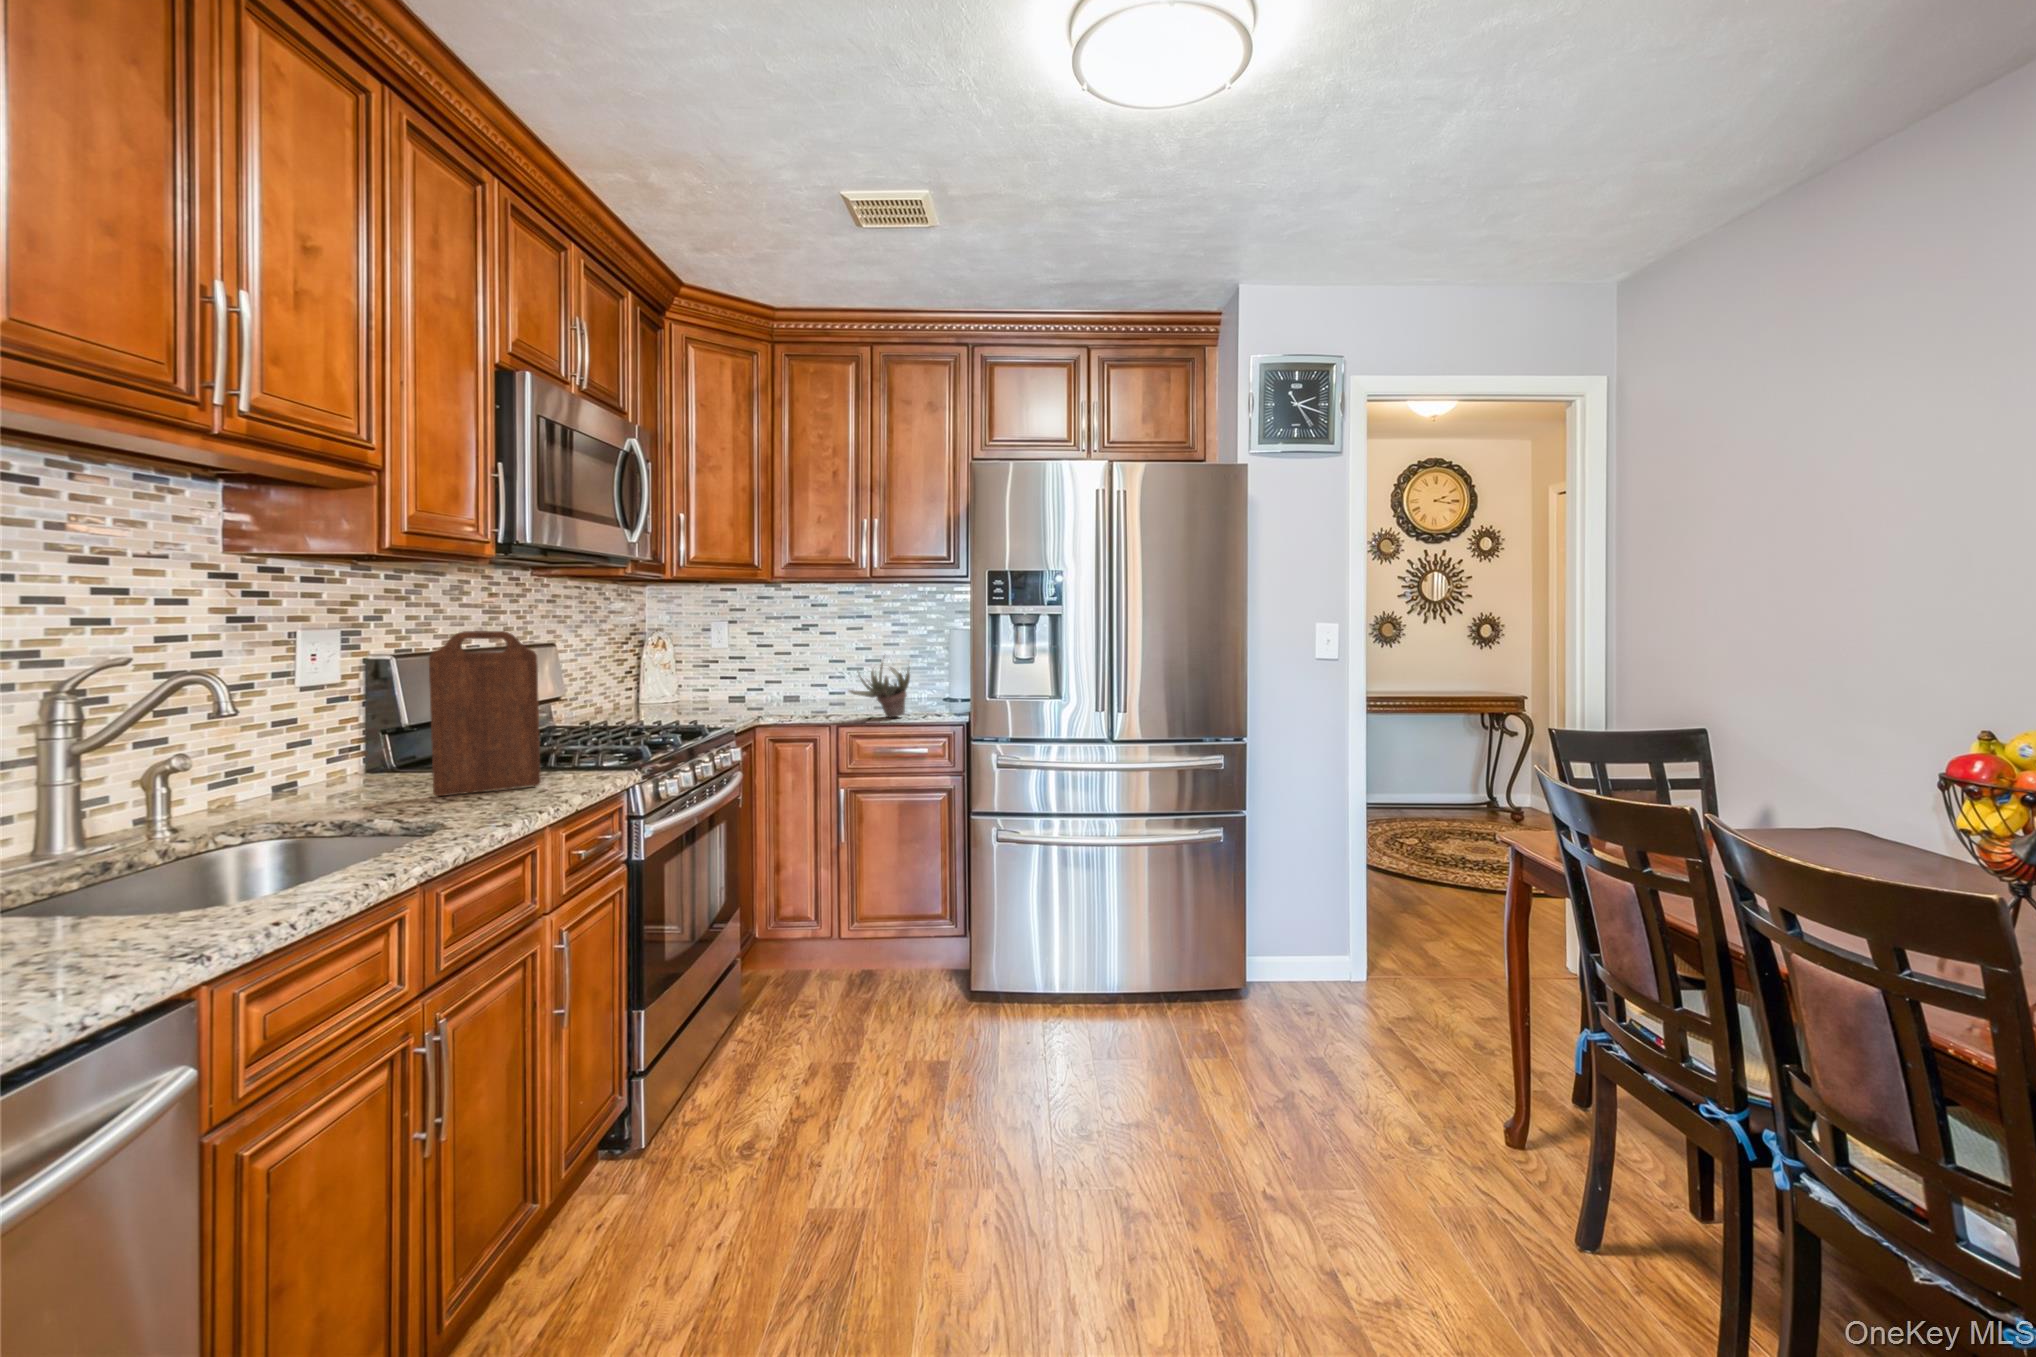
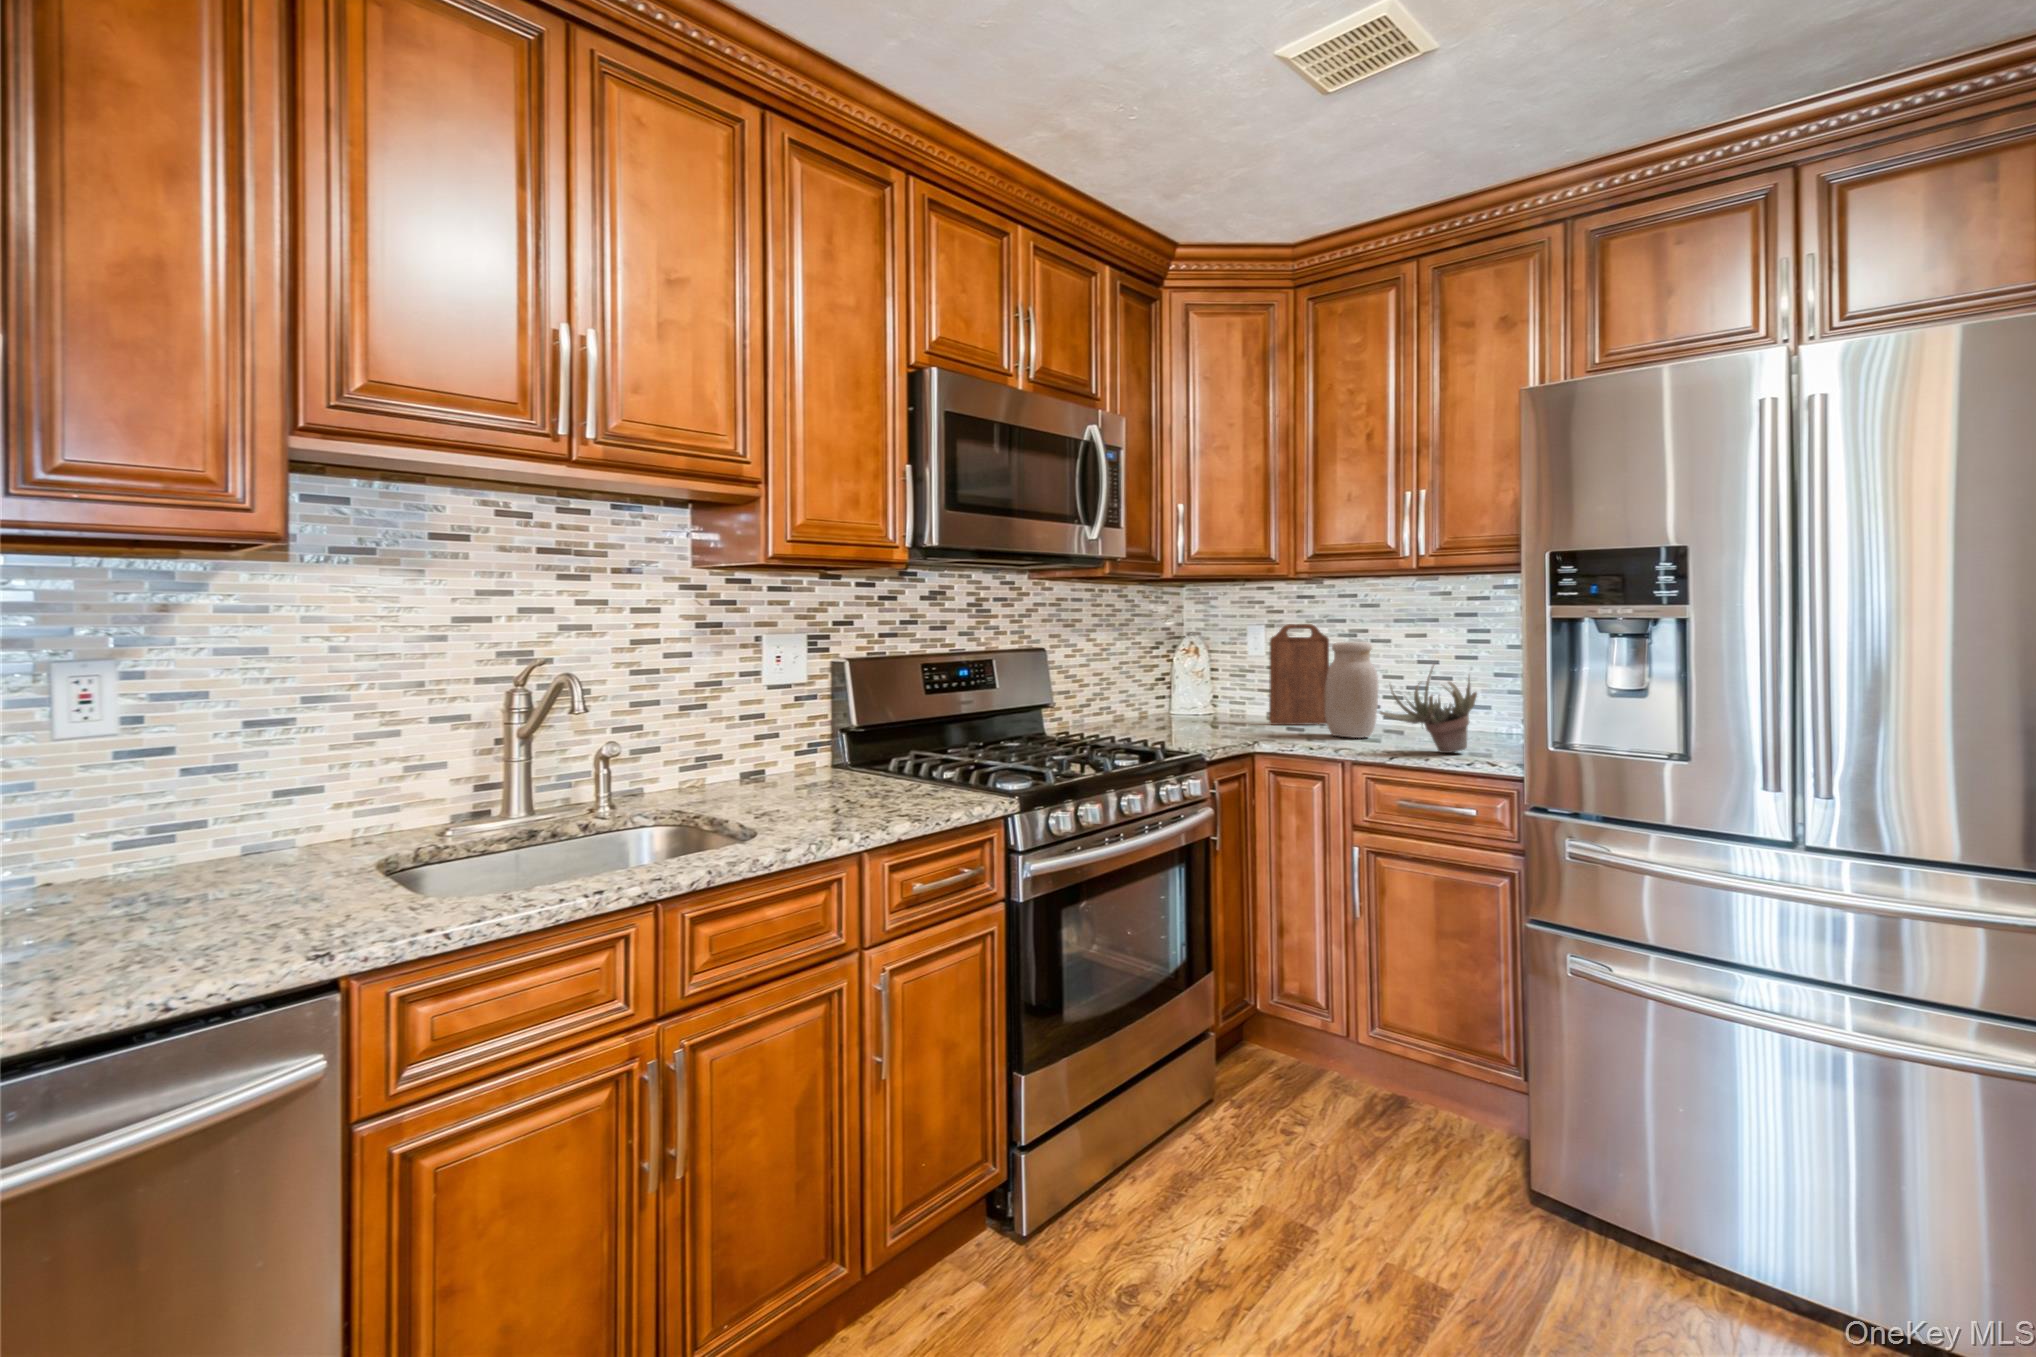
cutting board: present [429,631,541,796] -> present [1269,624,1329,725]
jar: none [793,637,834,711] -> present [1325,641,1378,738]

